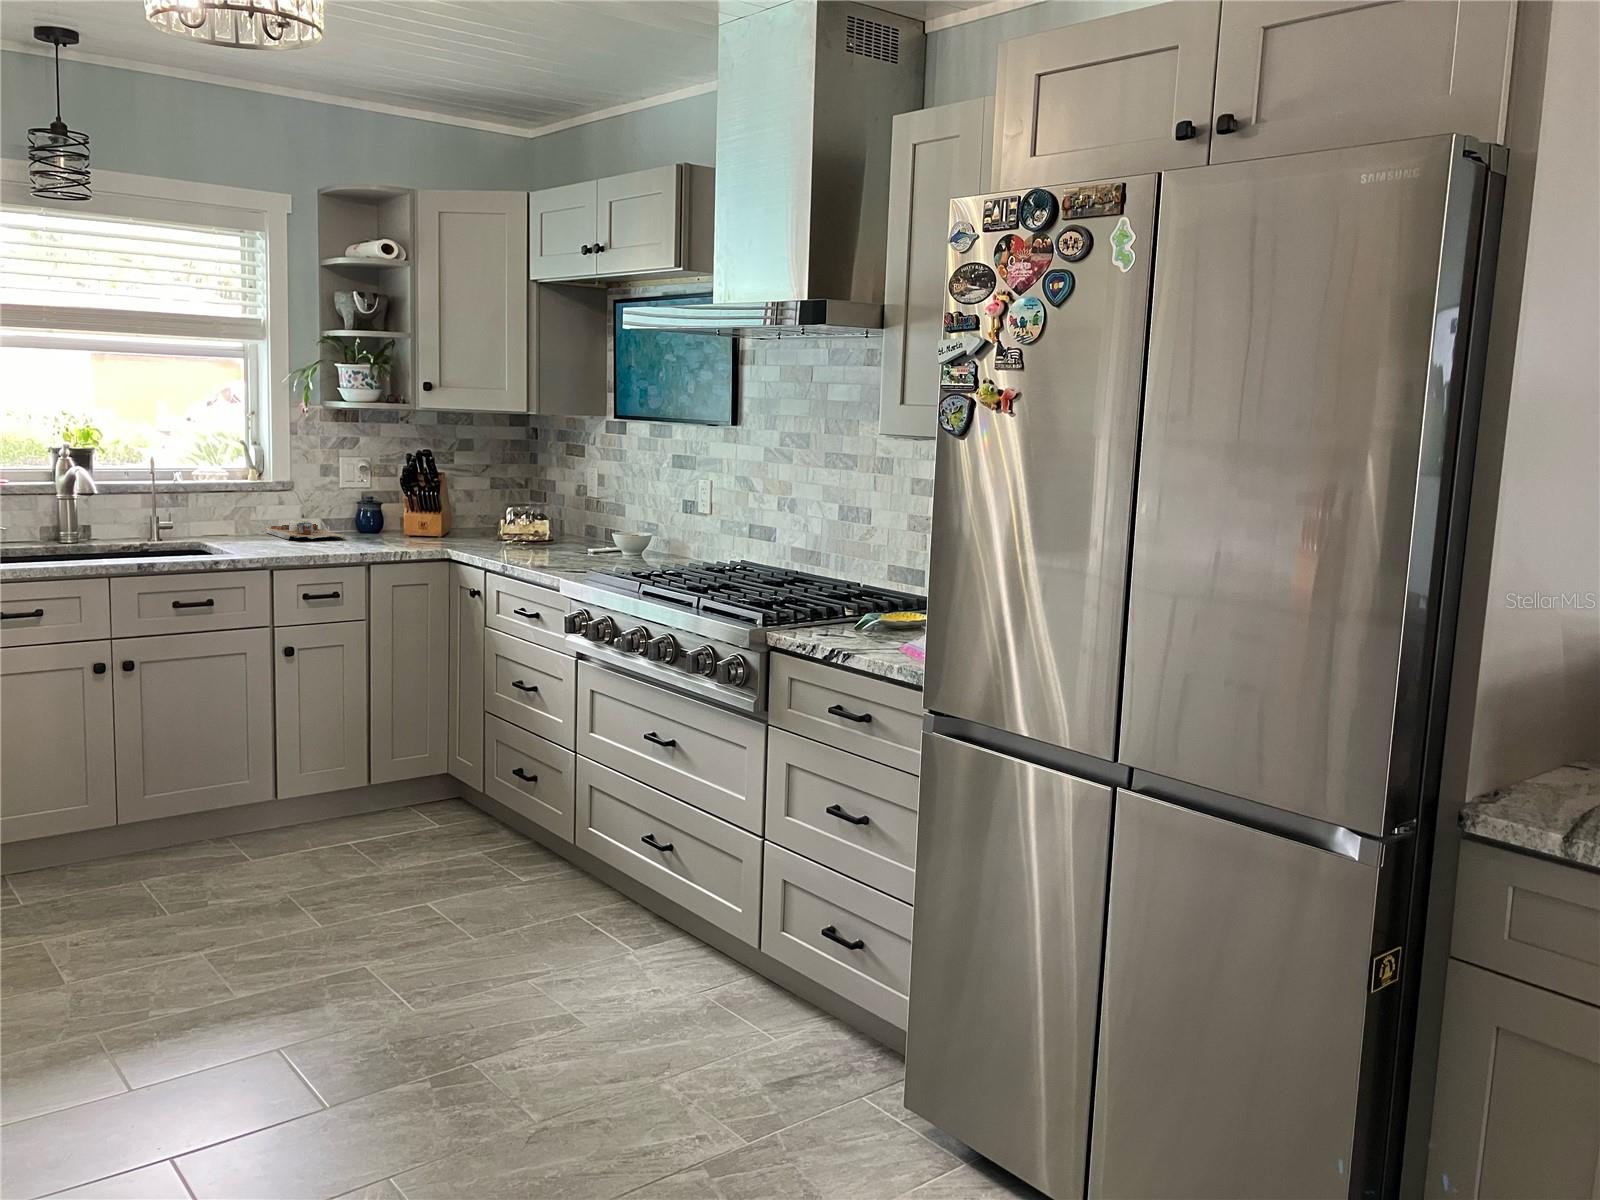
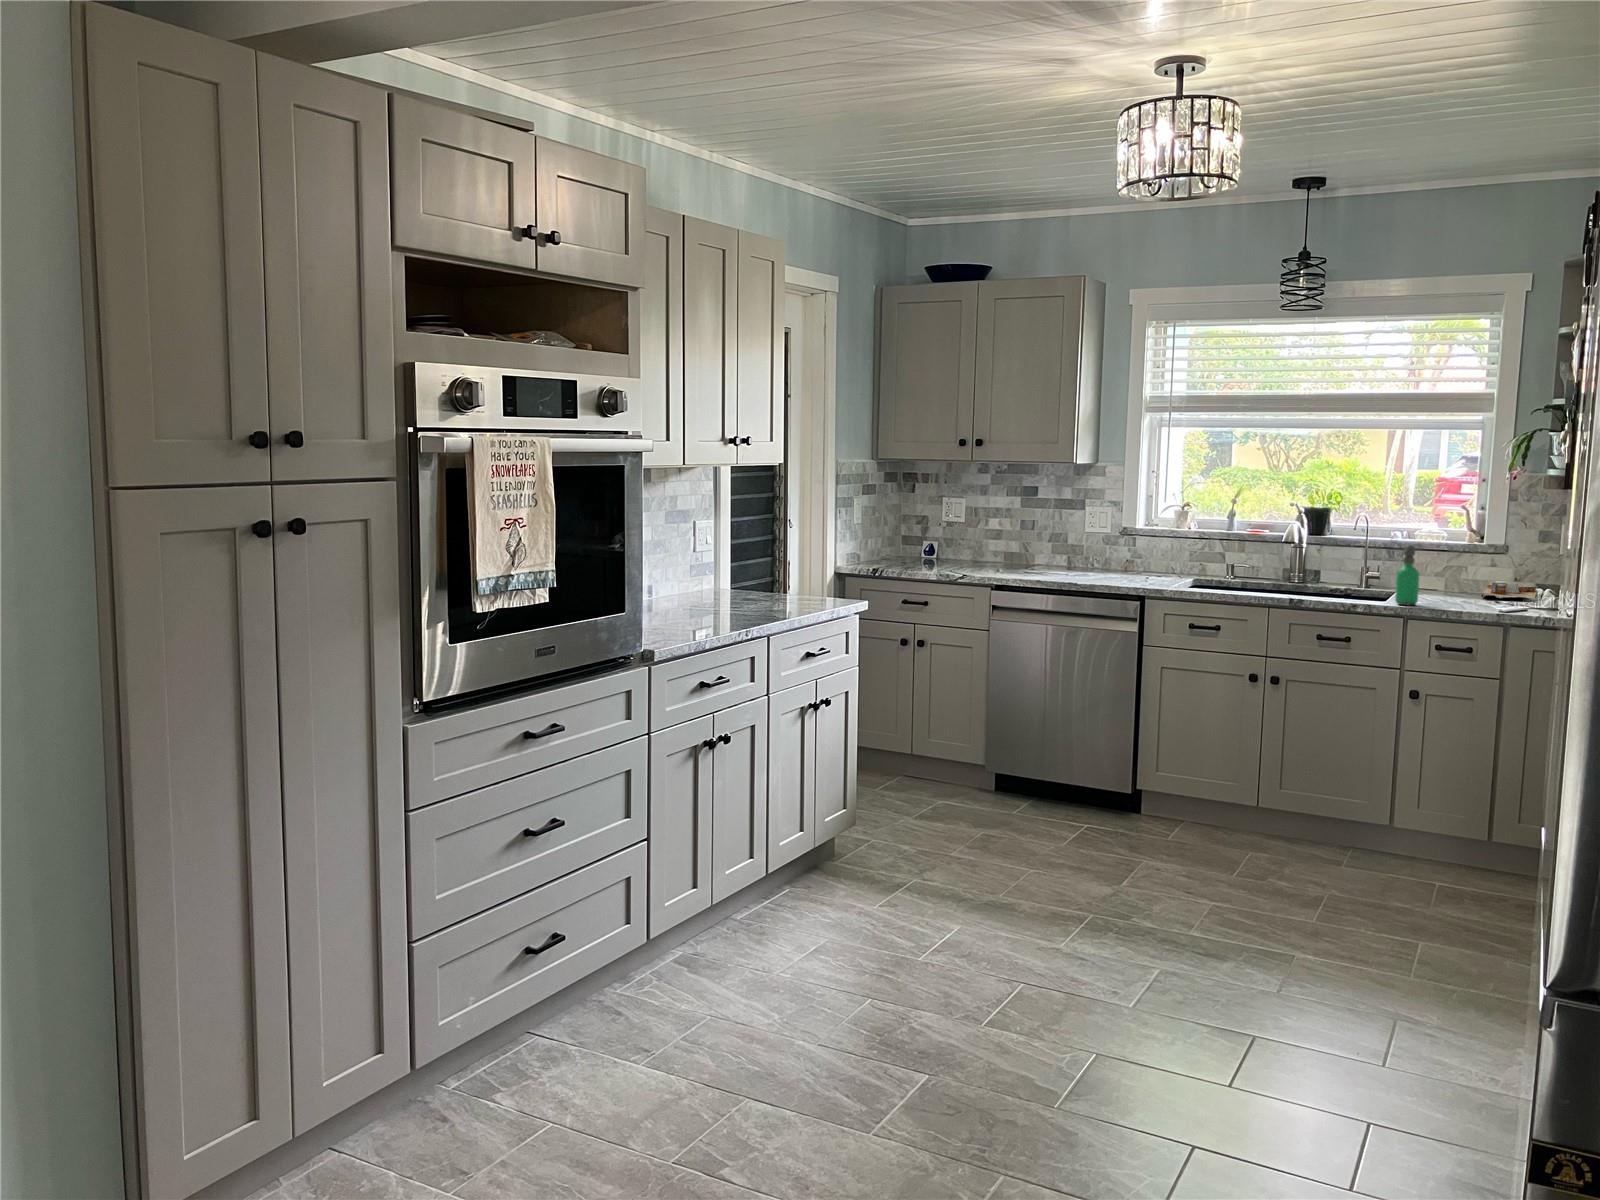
soap dispenser: none [245,489,271,556] -> present [1395,545,1419,605]

